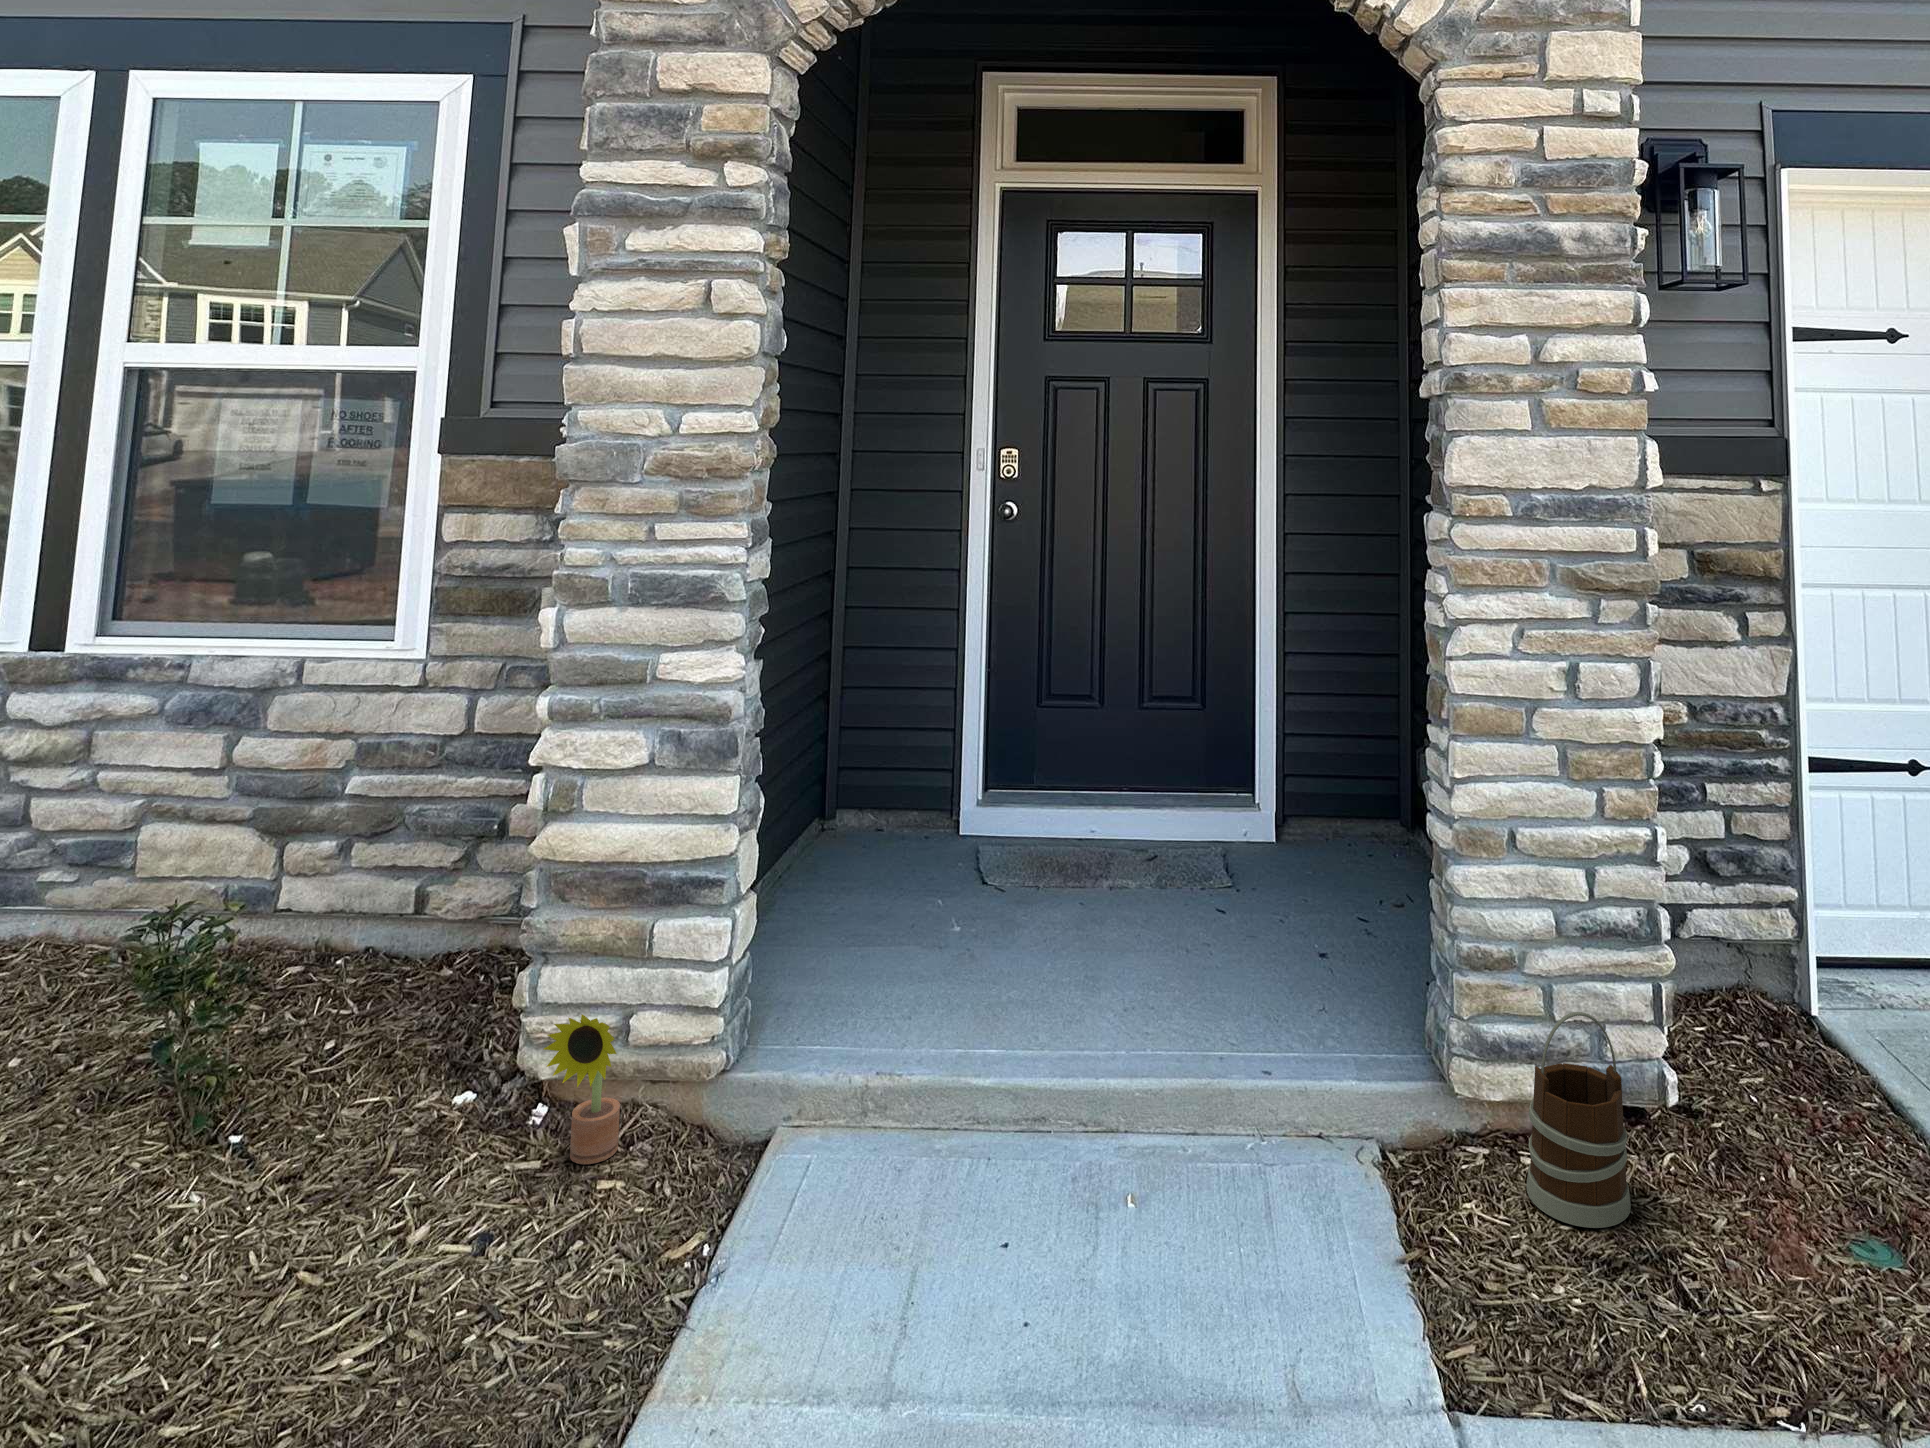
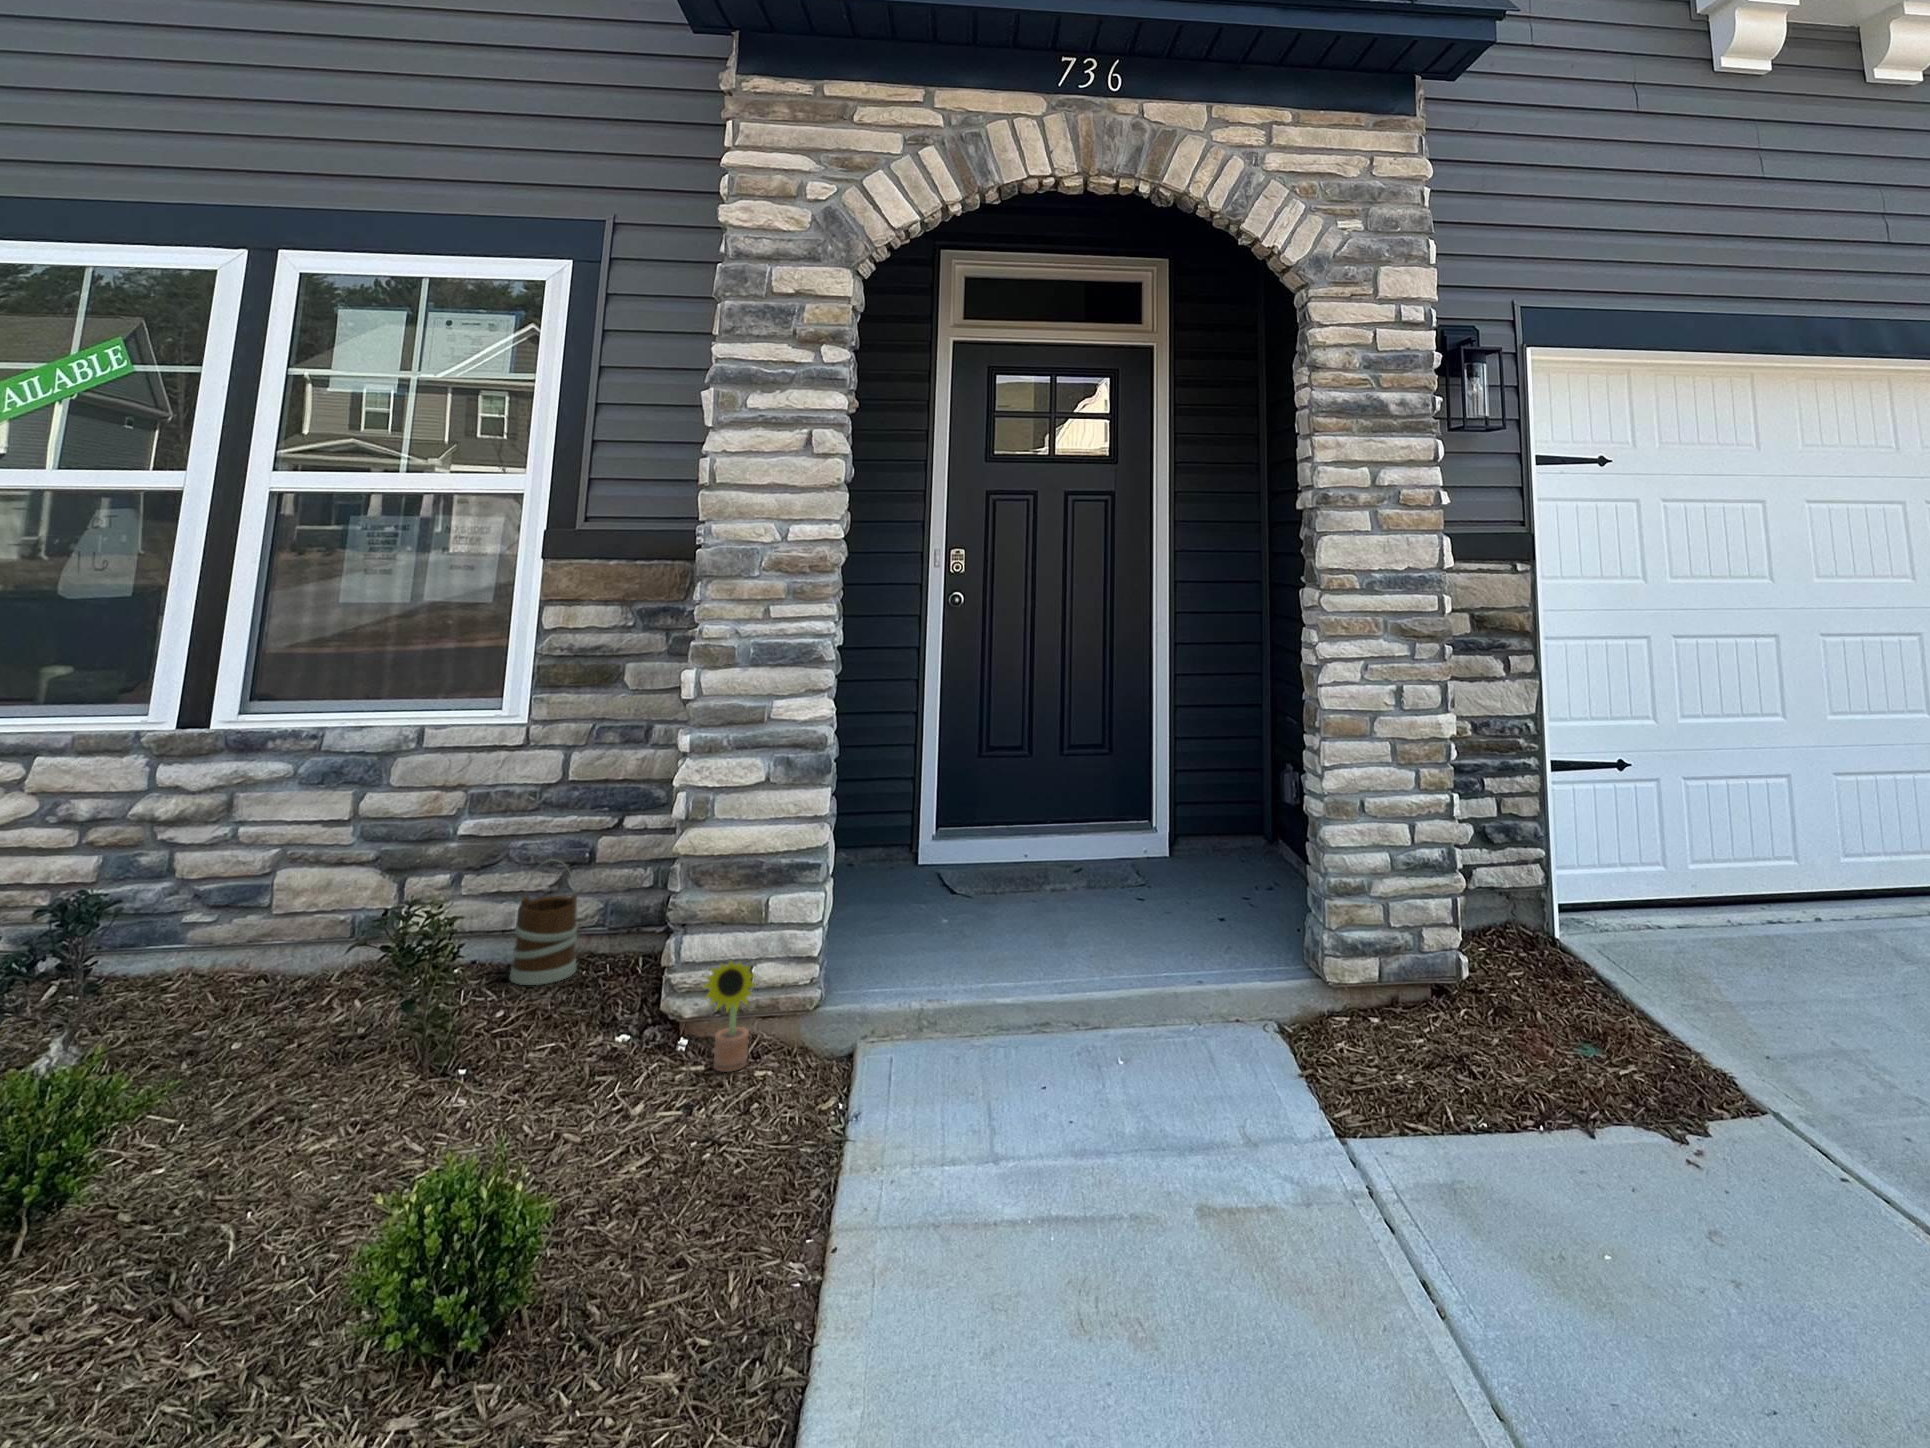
wooden bucket: present [1526,1012,1631,1228] -> present [510,859,578,985]

